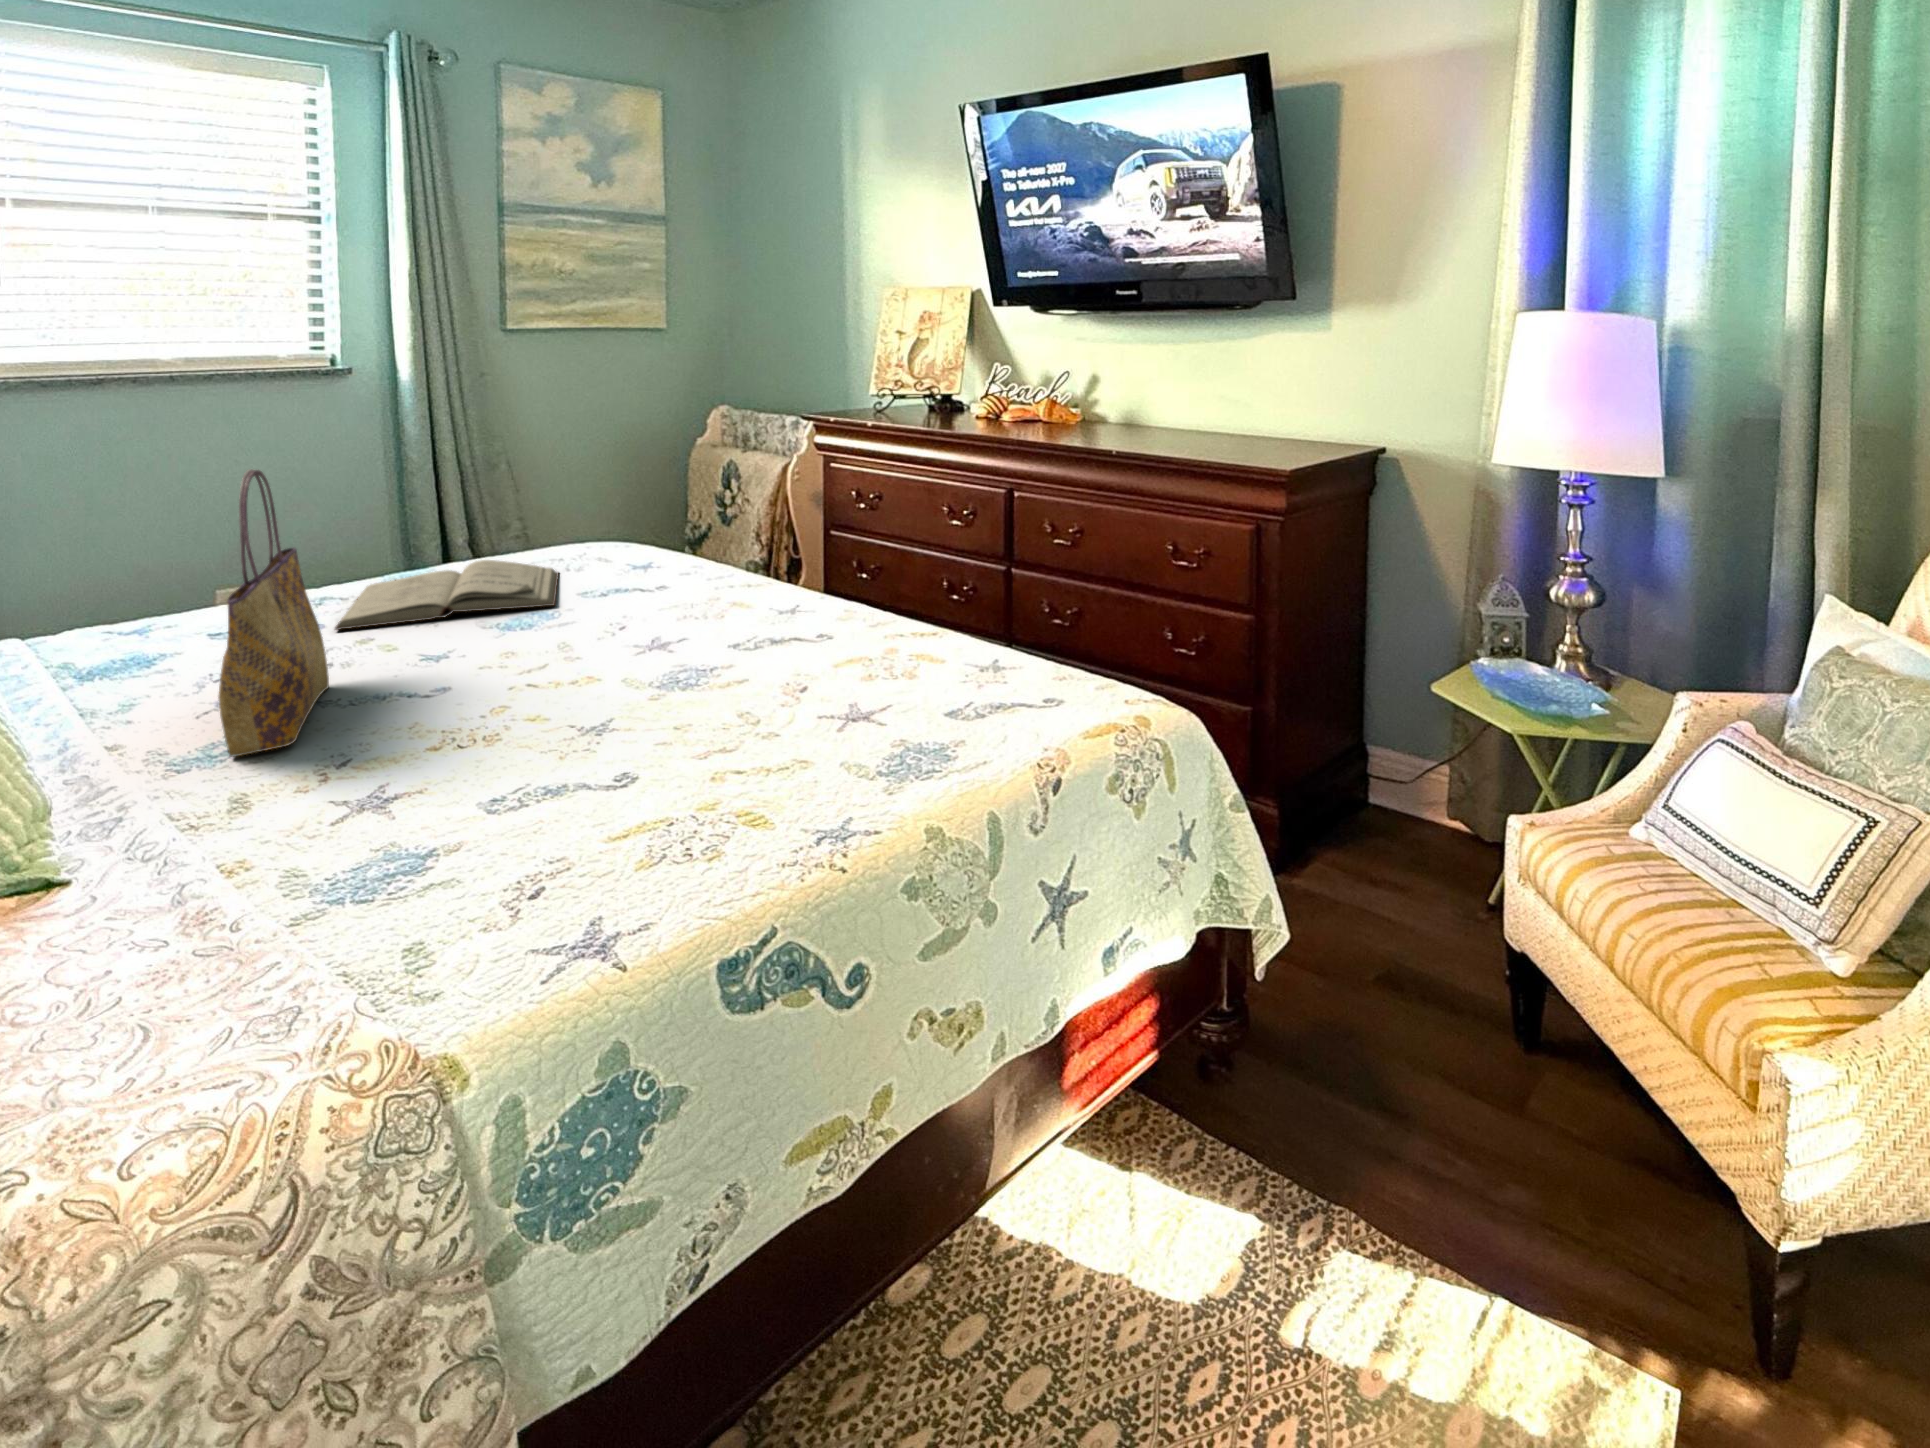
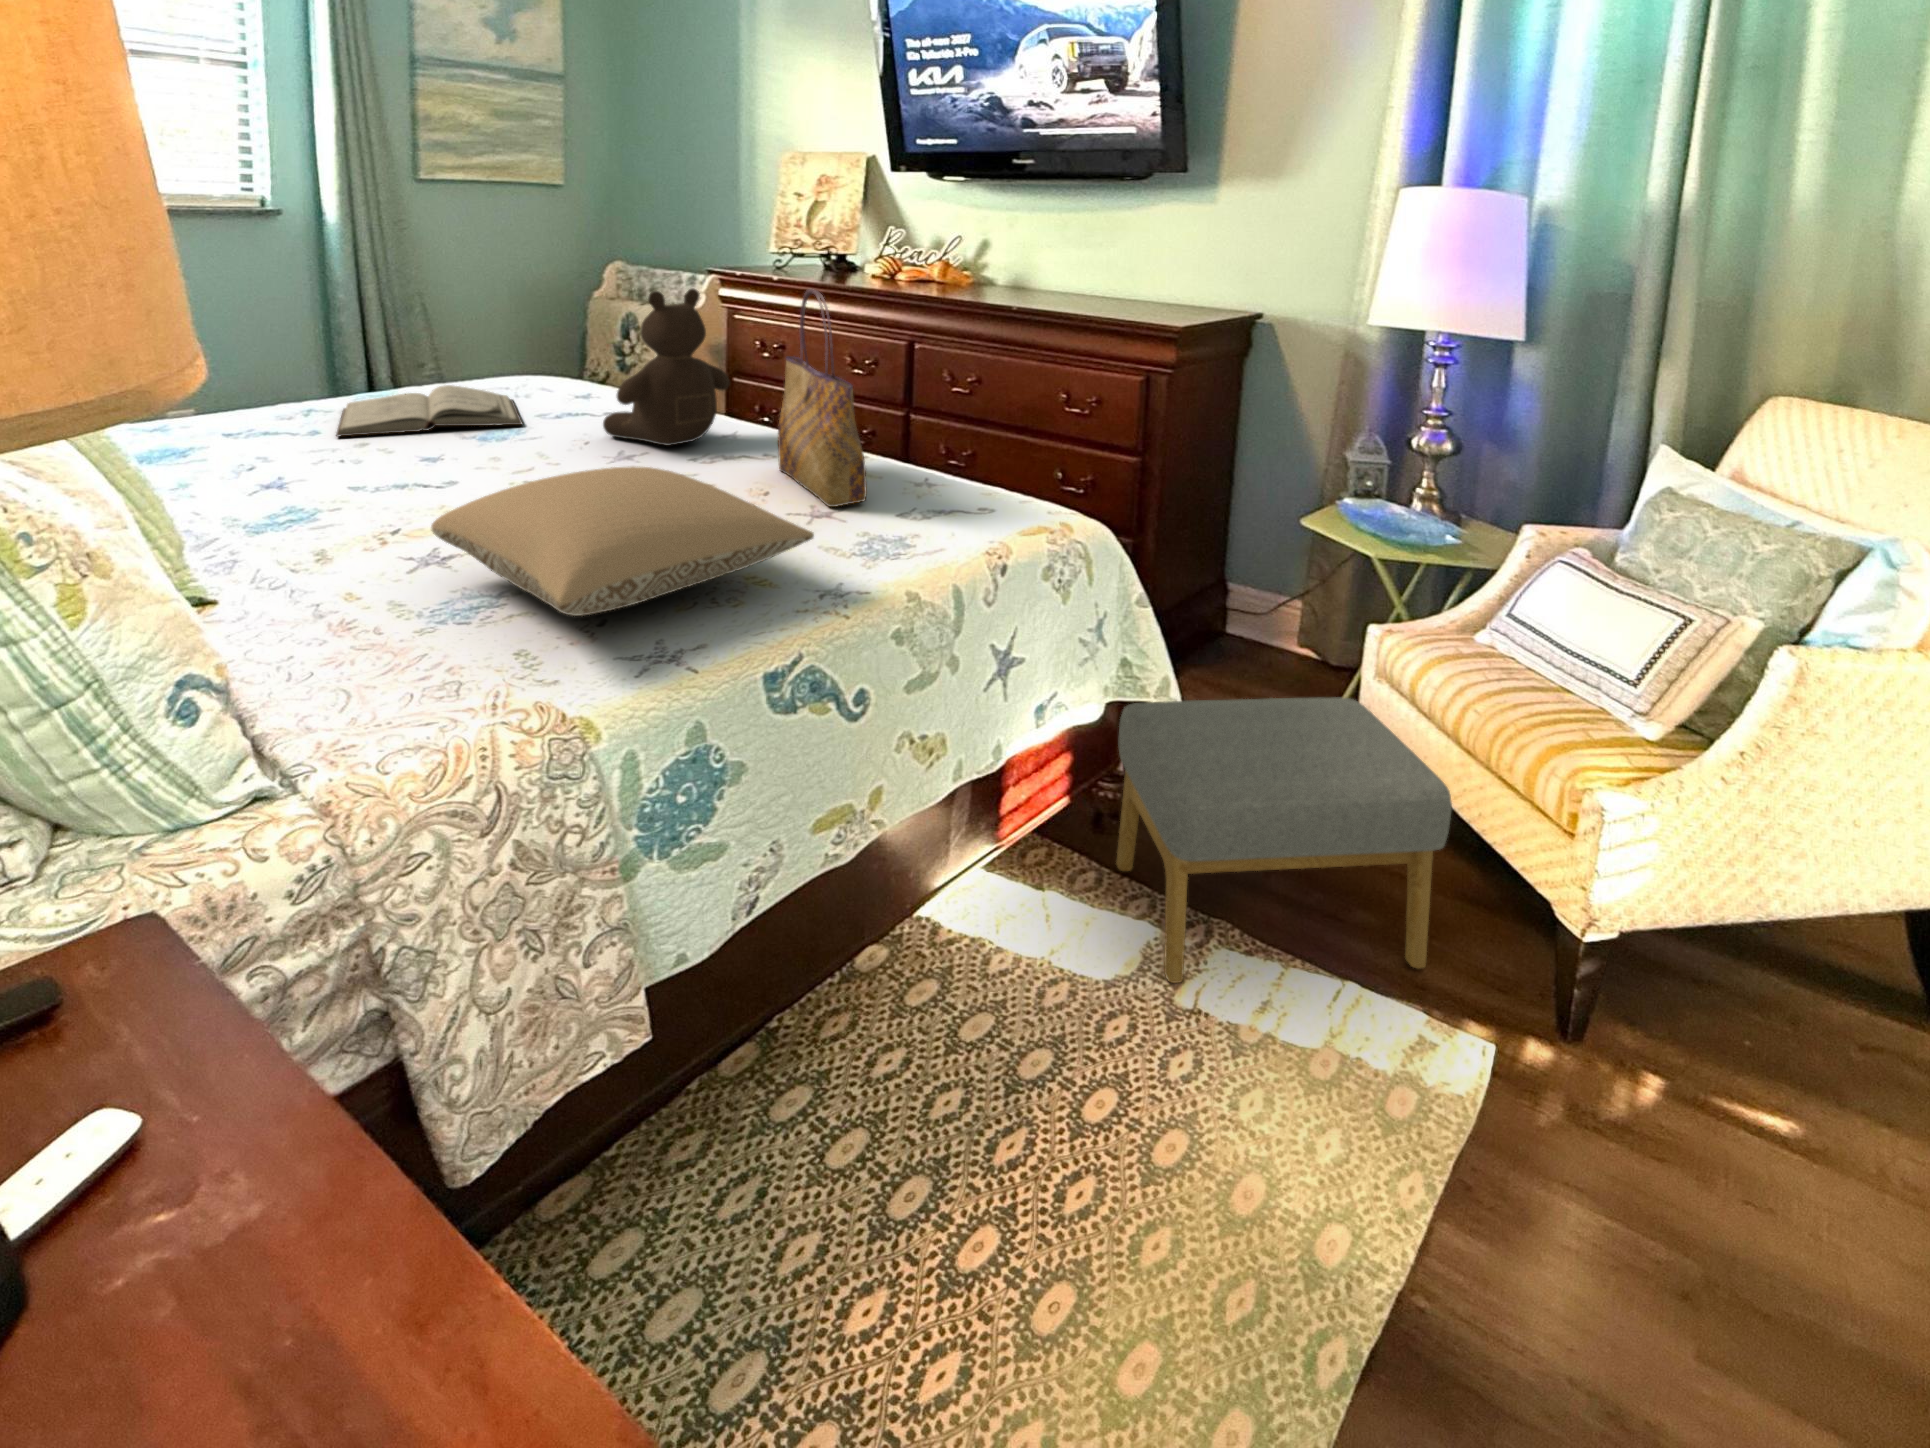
teddy bear: none [640,449,784,627] -> present [603,288,729,446]
tote bag: present [218,469,329,757] -> present [778,289,867,507]
pillow: none [347,680,809,902] -> present [431,466,814,616]
footstool: none [1216,911,1608,1310] -> present [1116,697,1452,983]

